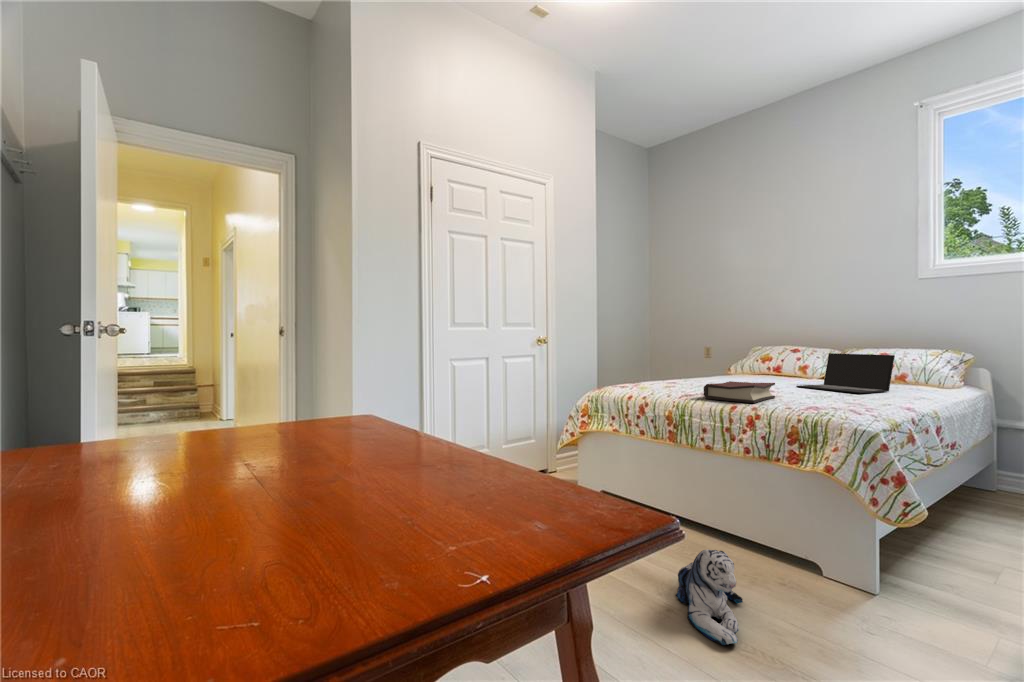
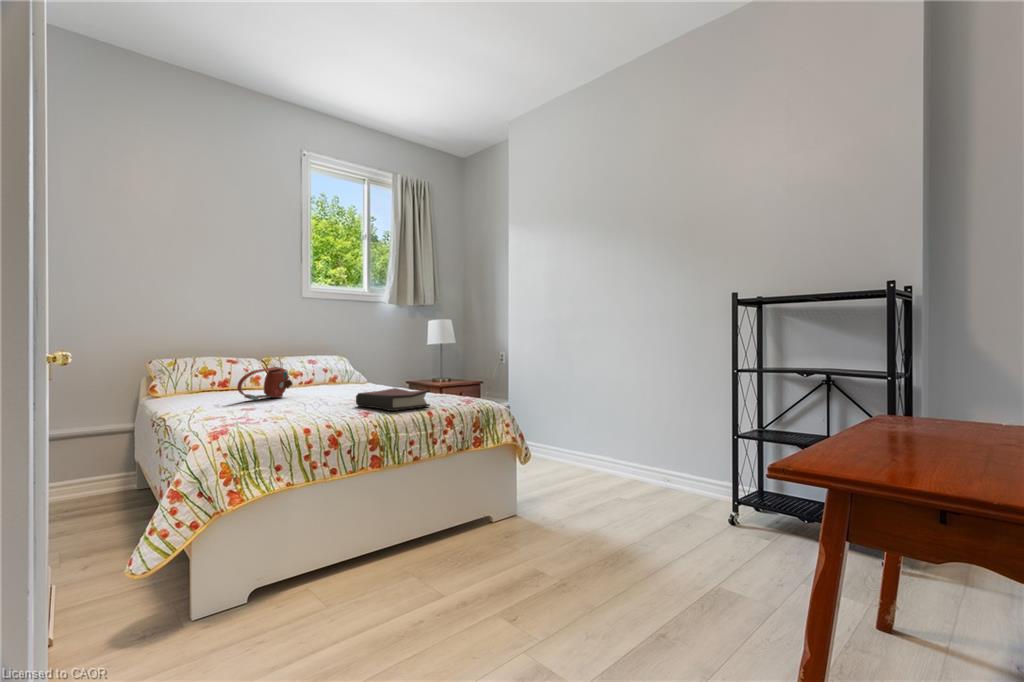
laptop: present [796,353,895,393] -> none [321,359,387,395]
handbag: none [709,355,769,383] -> present [237,367,293,400]
plush toy: present [676,549,743,645] -> none [502,517,603,581]

